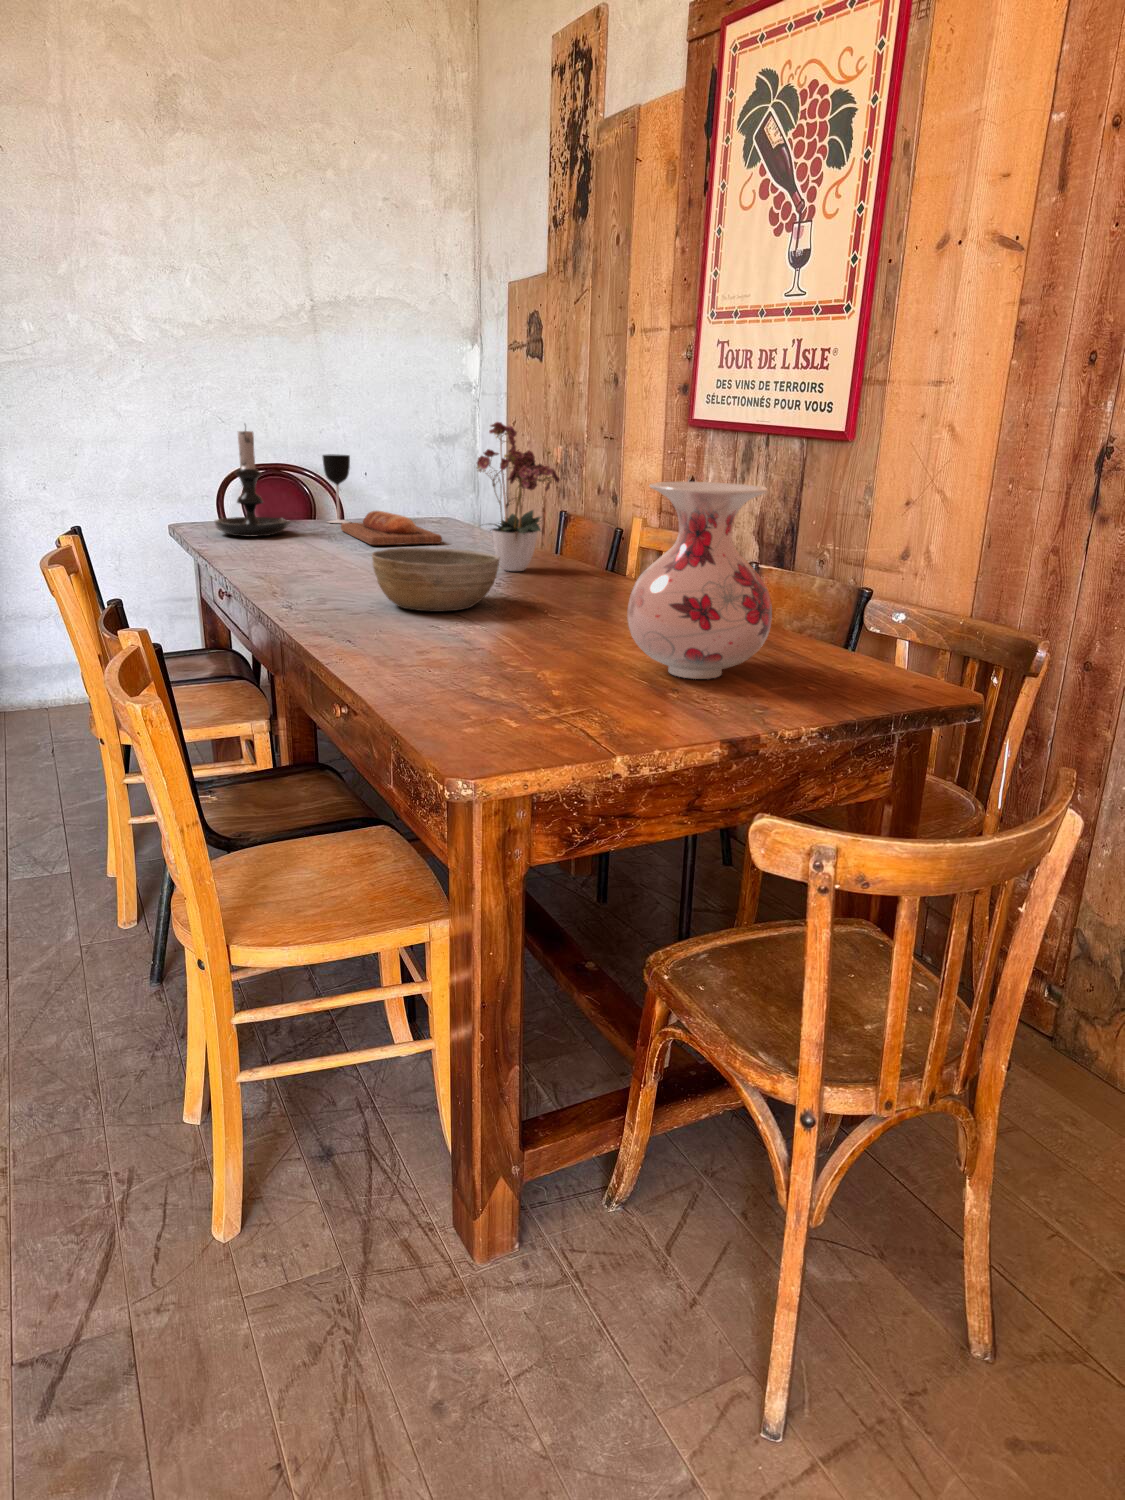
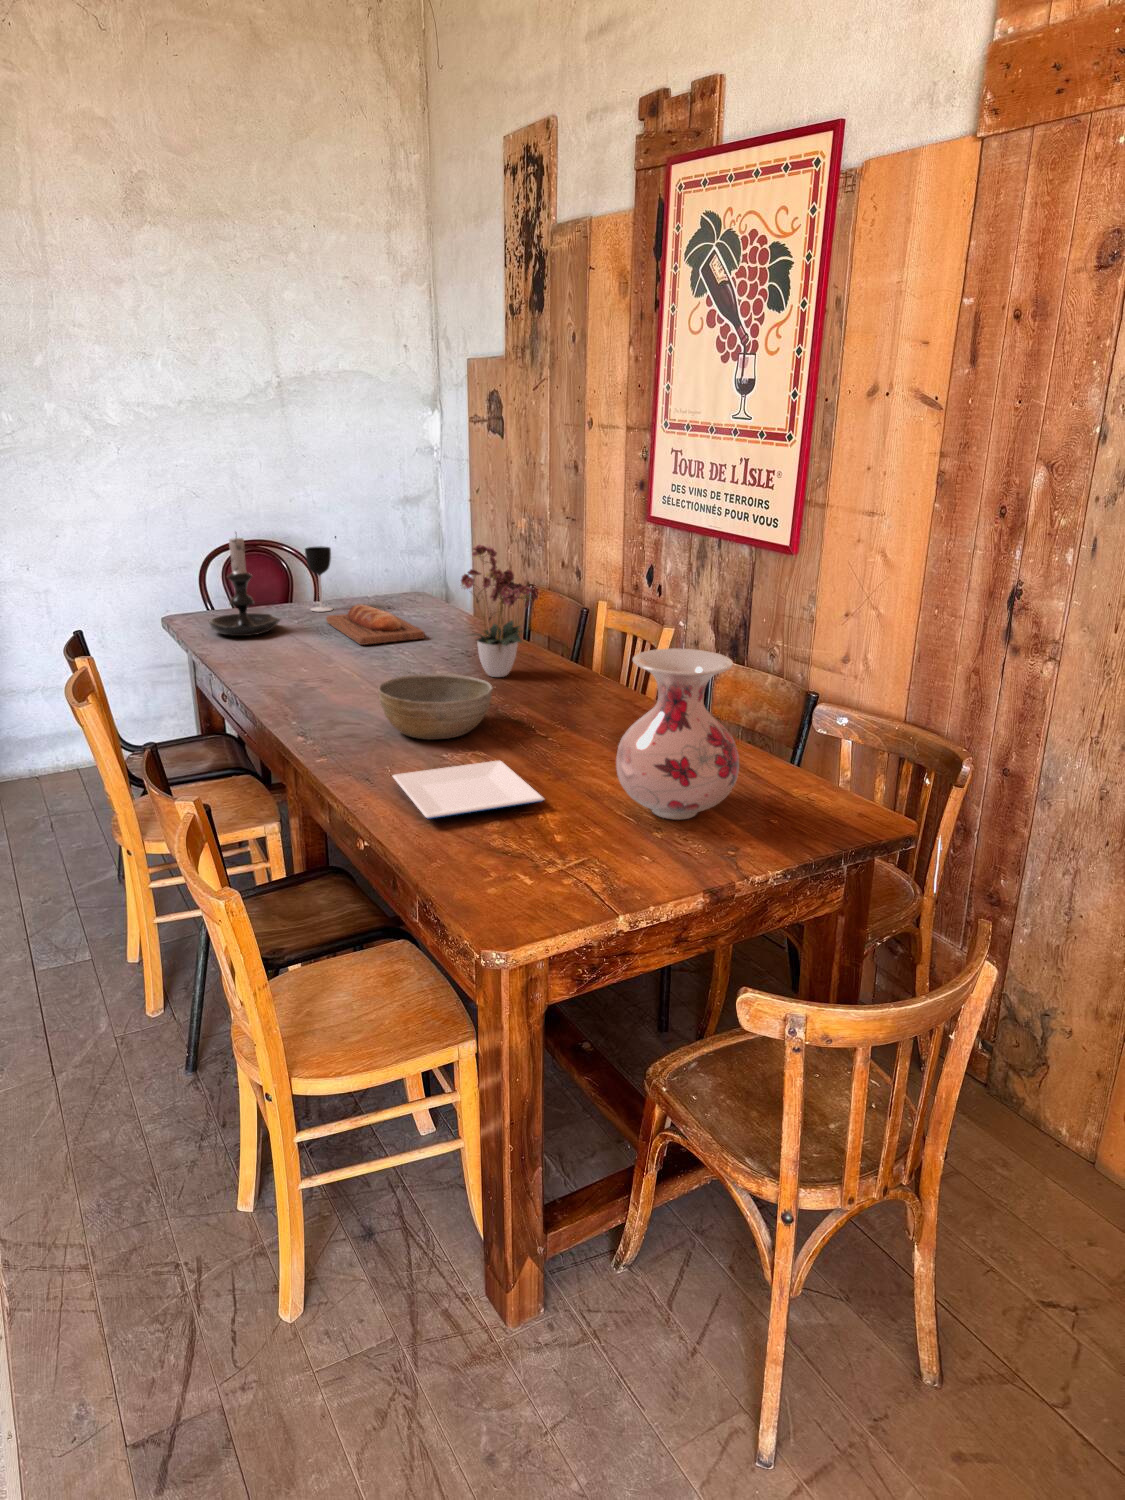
plate: none [374,625,544,665] -> present [393,761,544,819]

